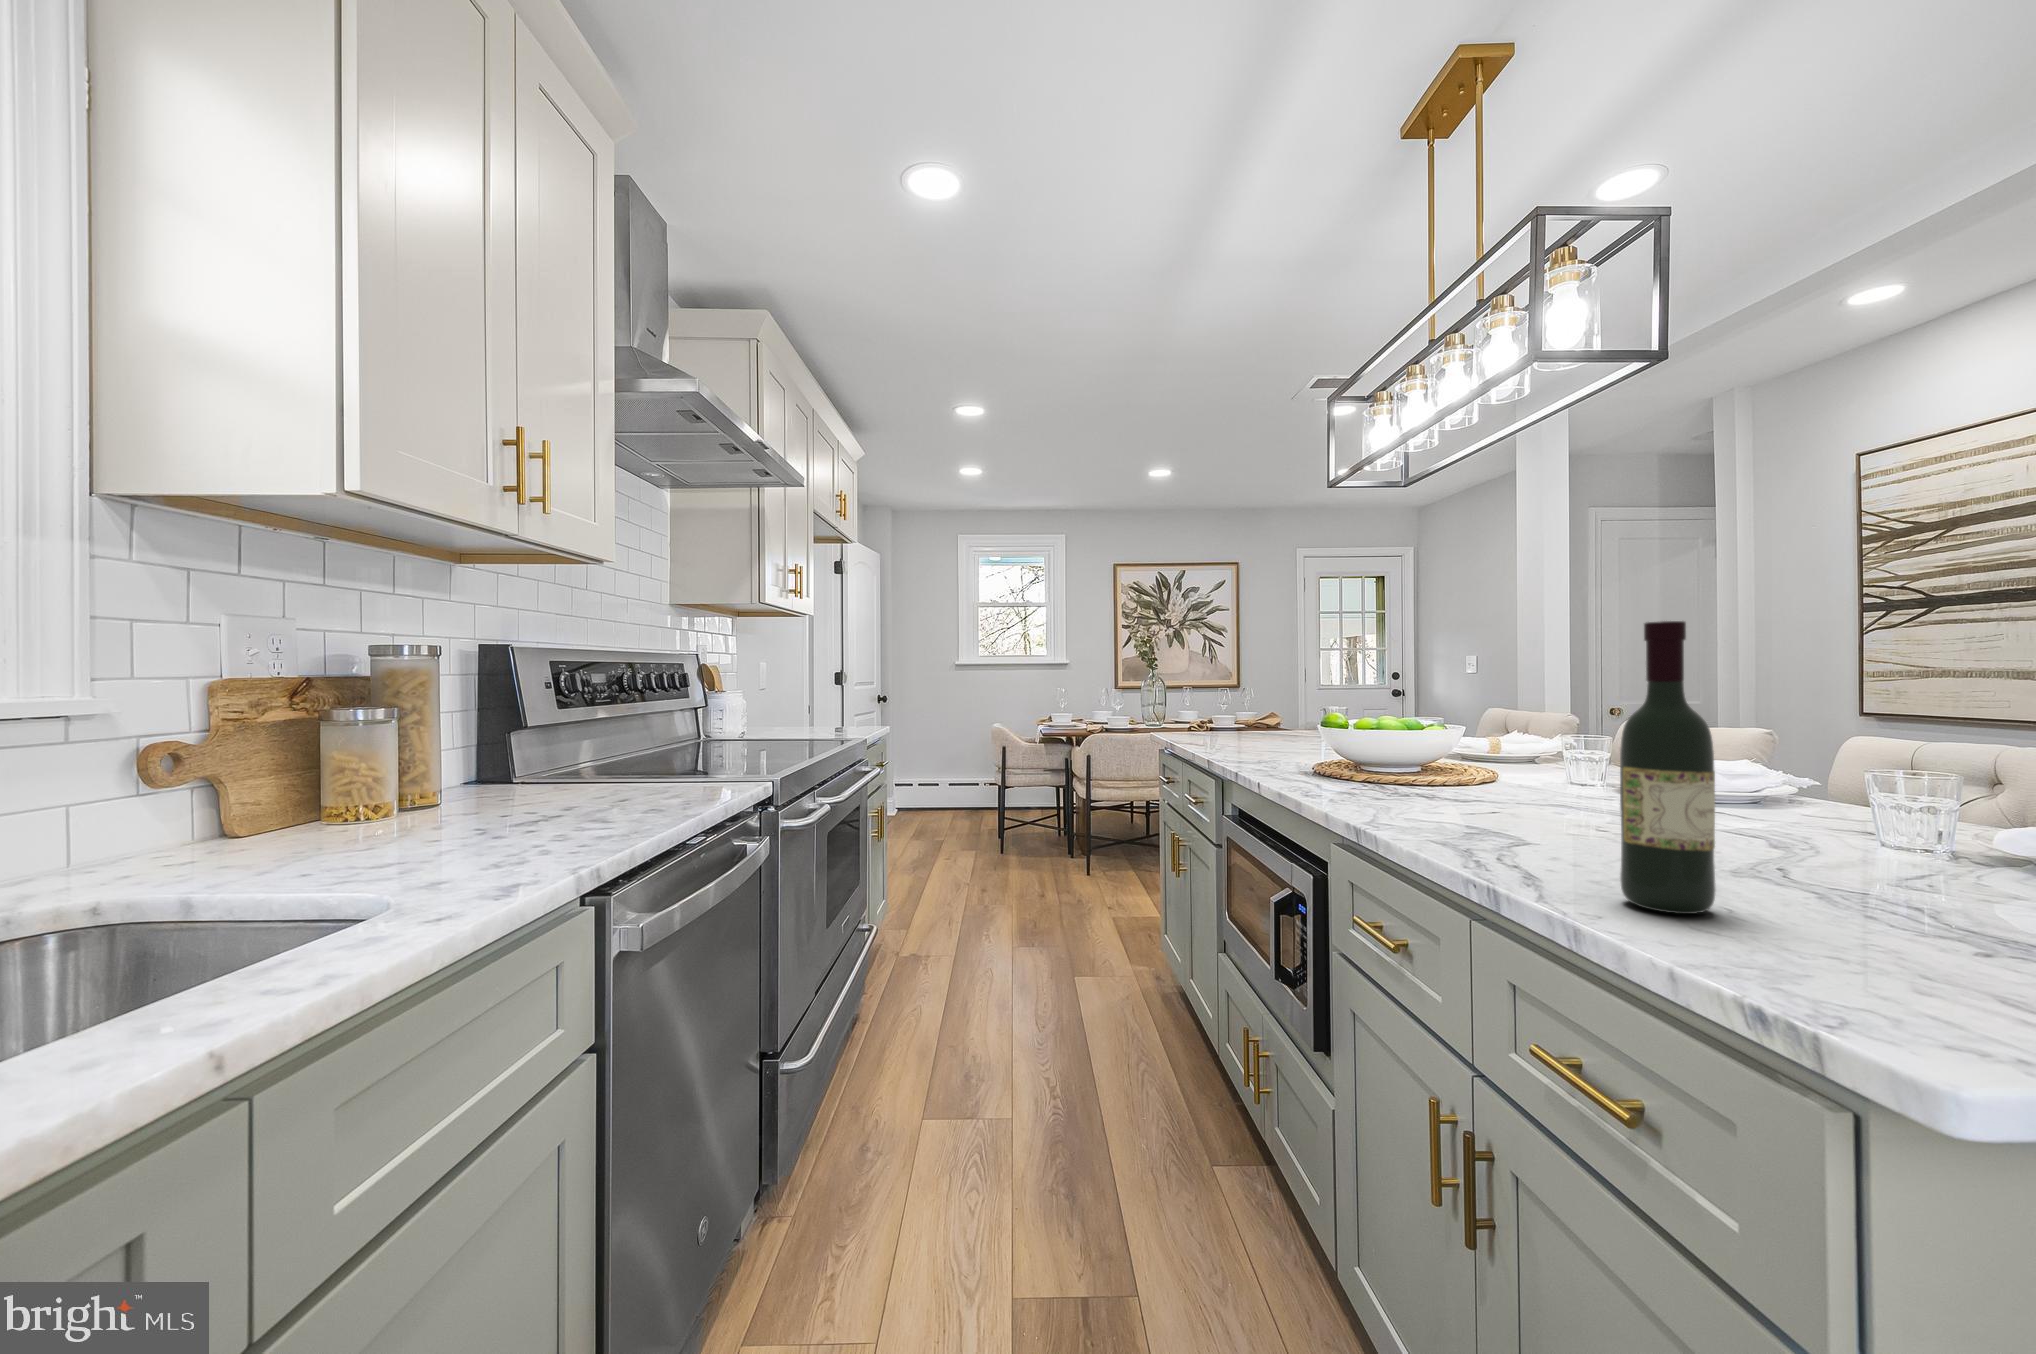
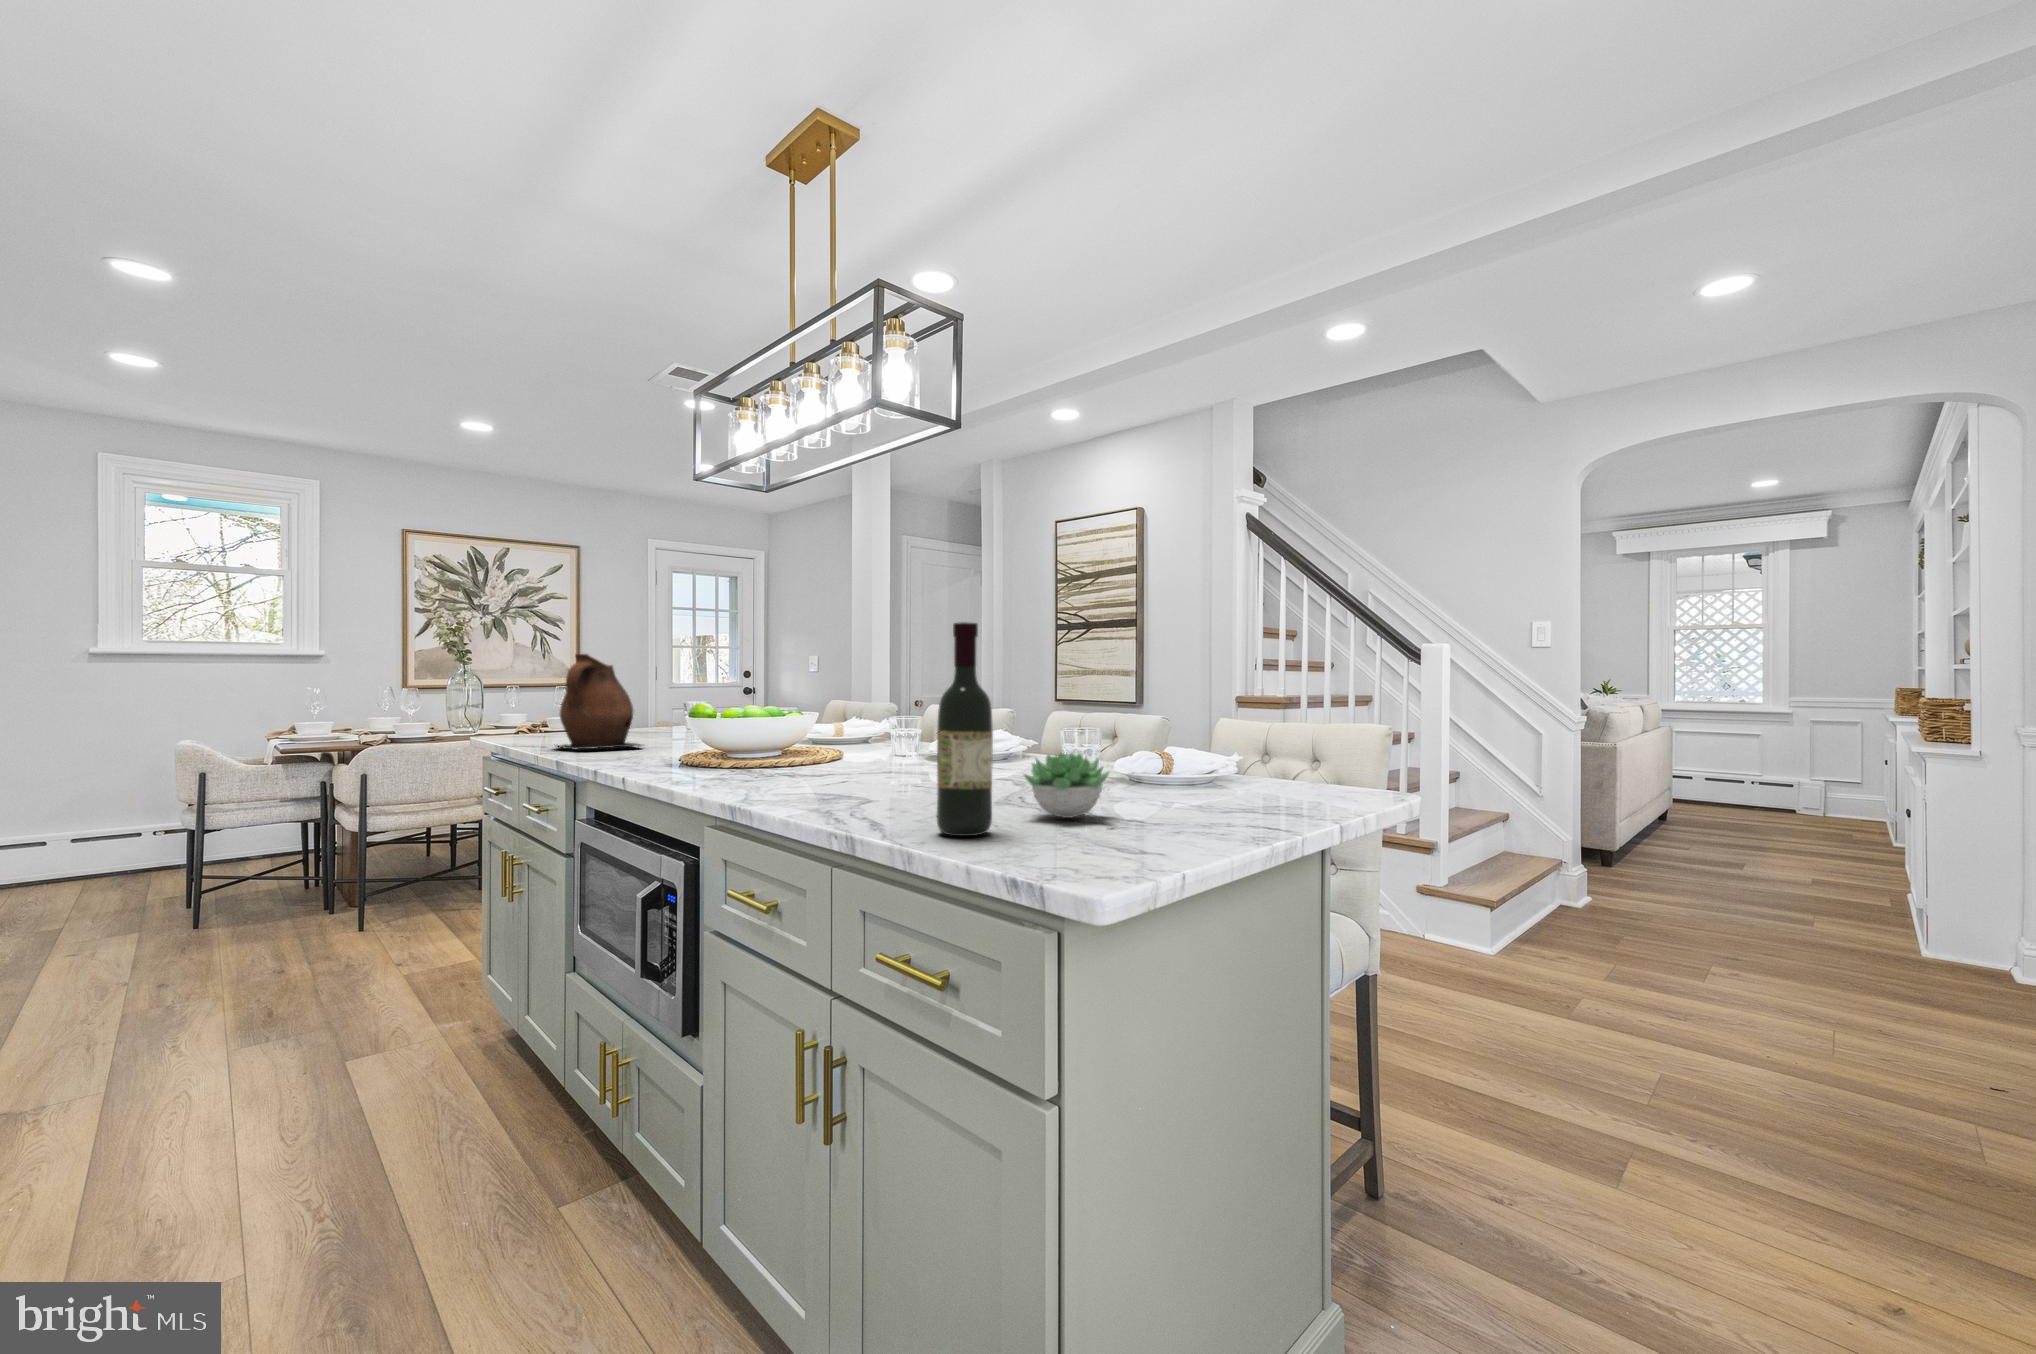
ceramic pitcher: none [1205,662,1288,753] -> present [557,654,641,749]
succulent plant: none [1773,806,1963,907] -> present [1024,753,1110,818]

